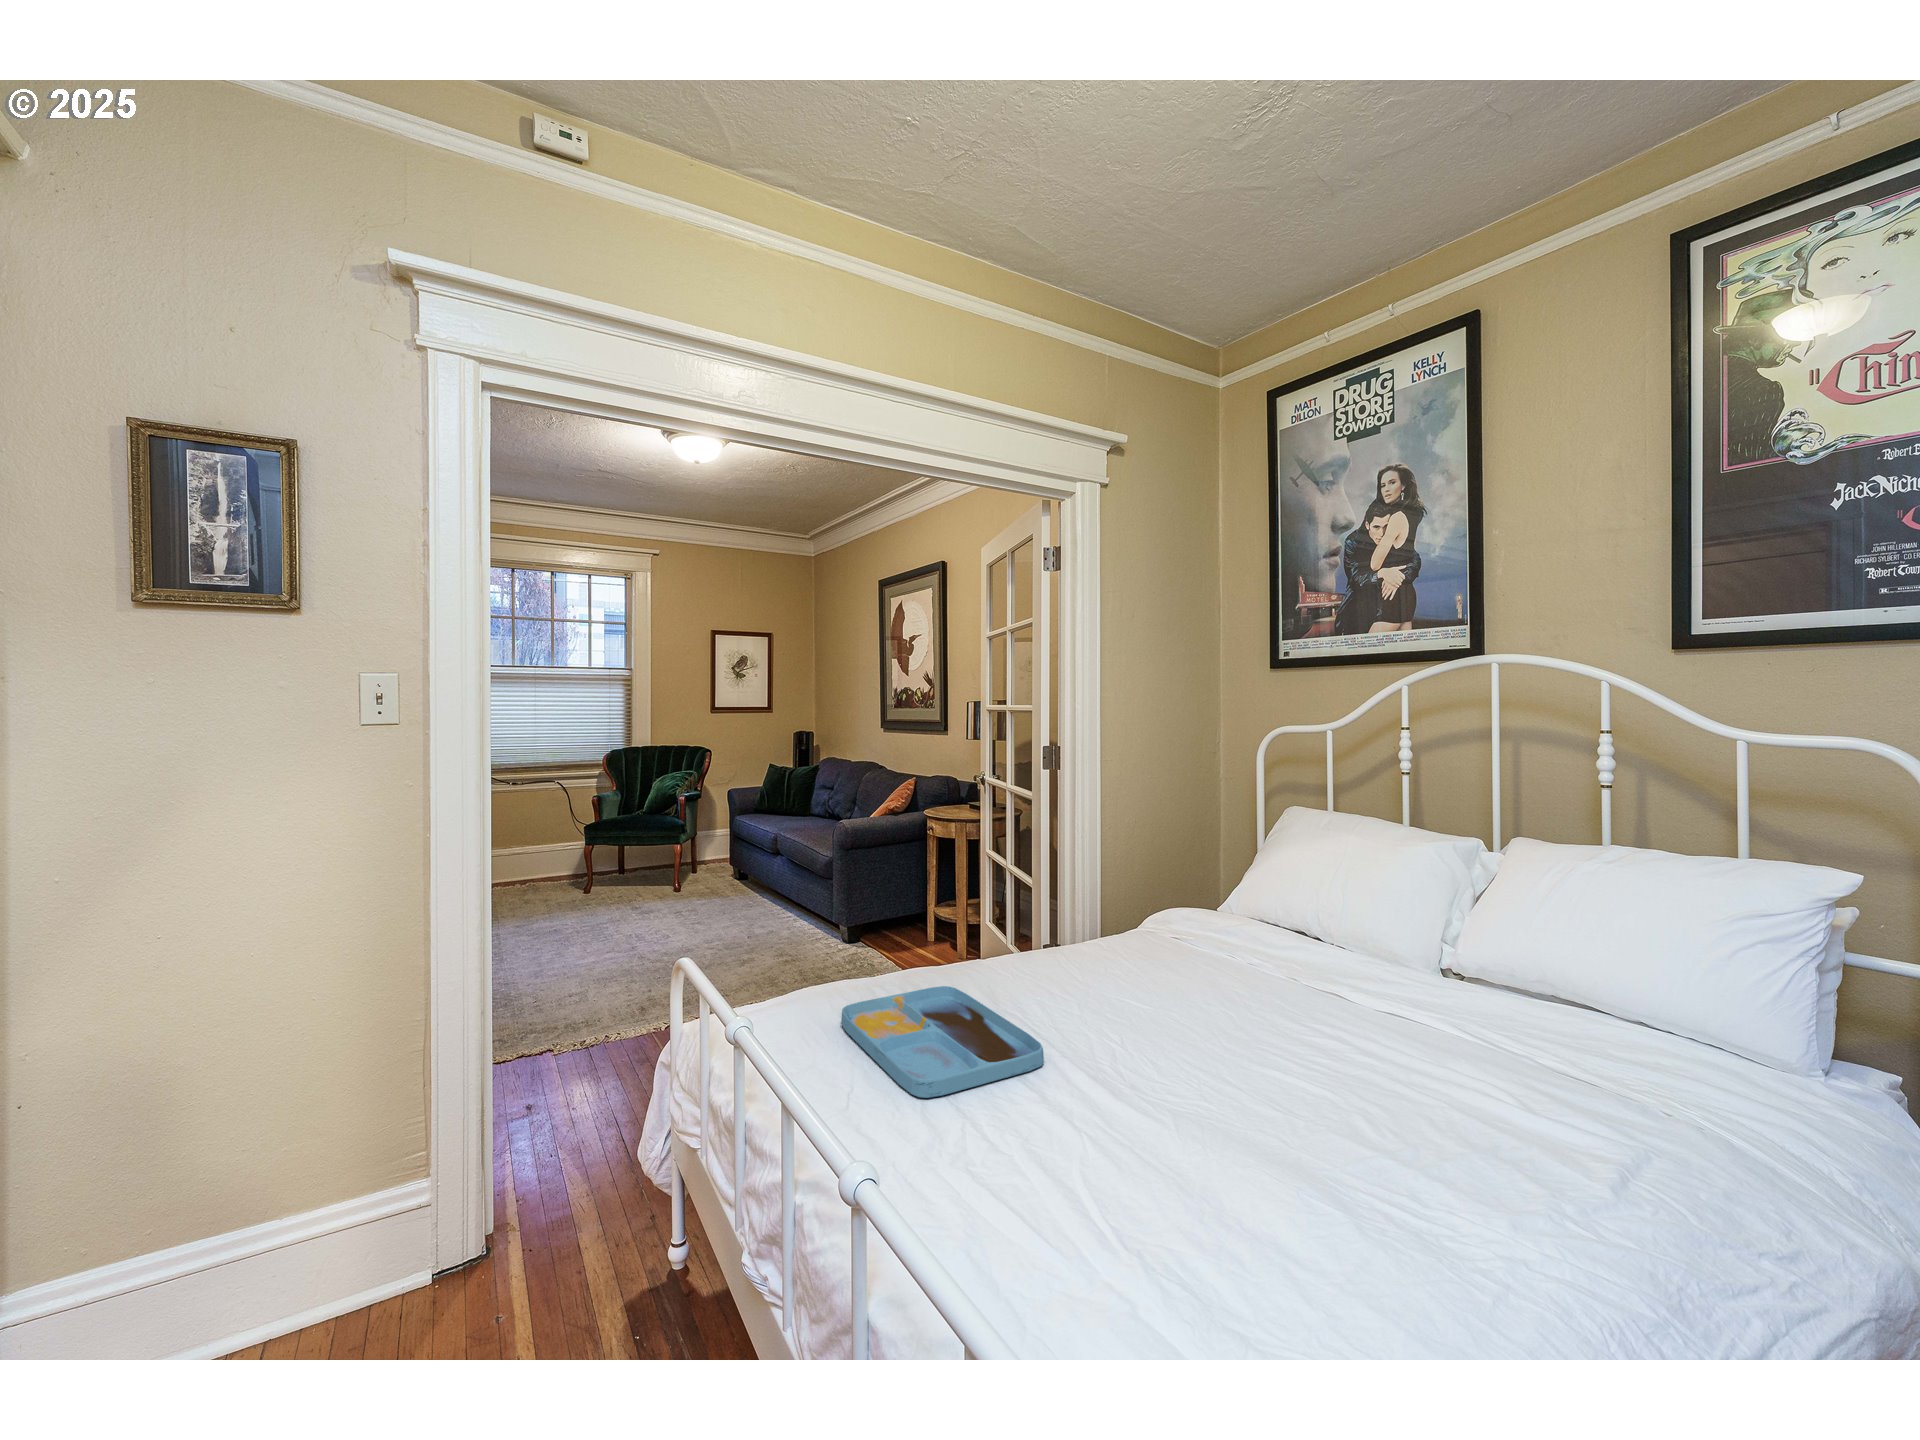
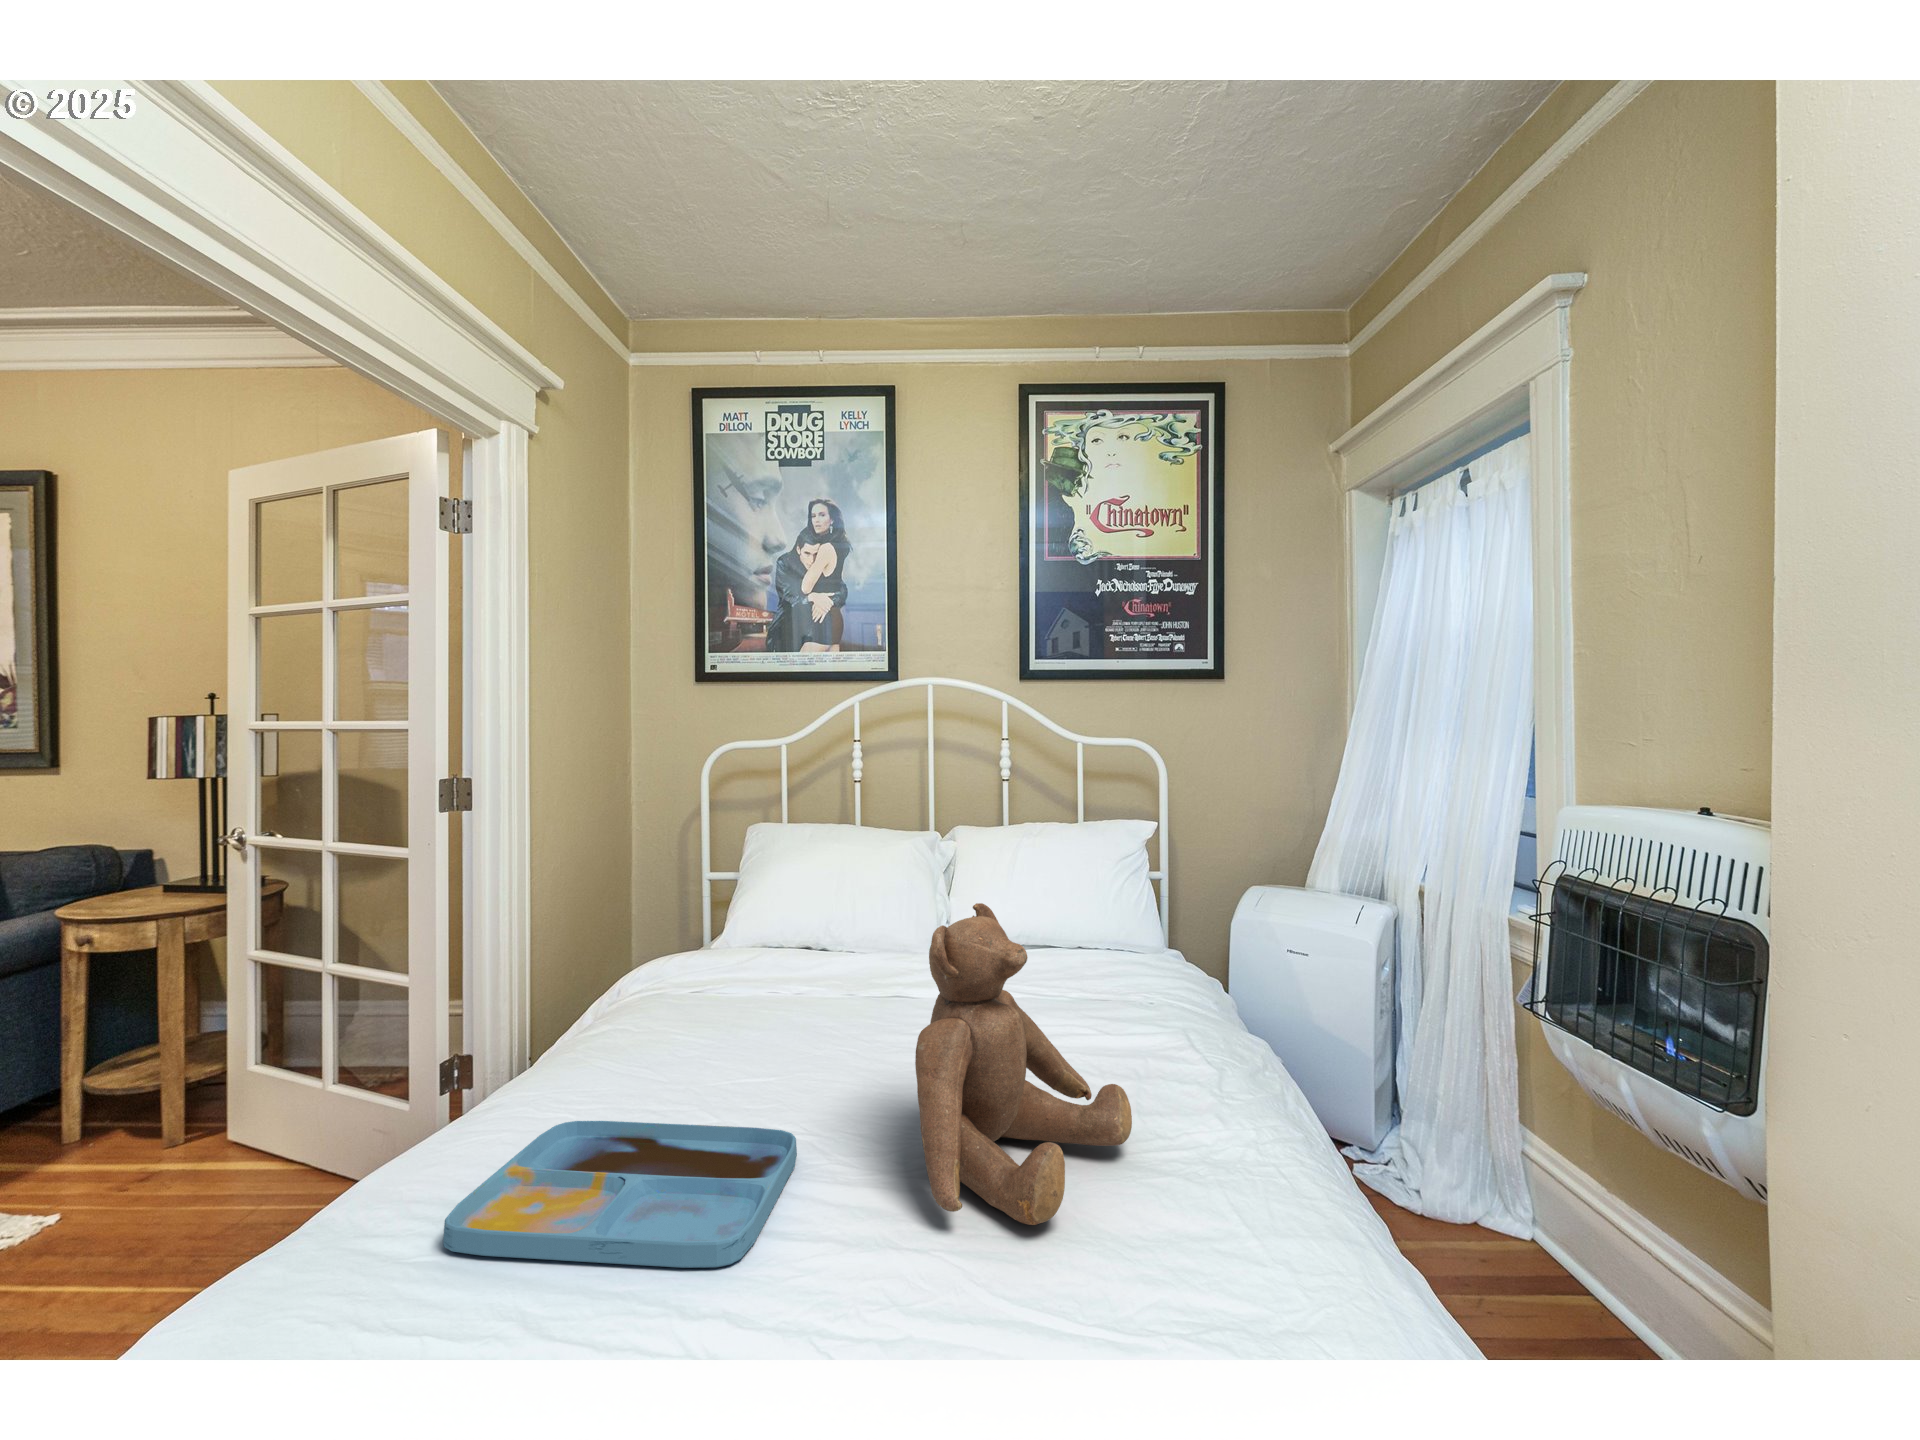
teddy bear: none [1043,895,1311,1193] -> present [915,903,1132,1225]

